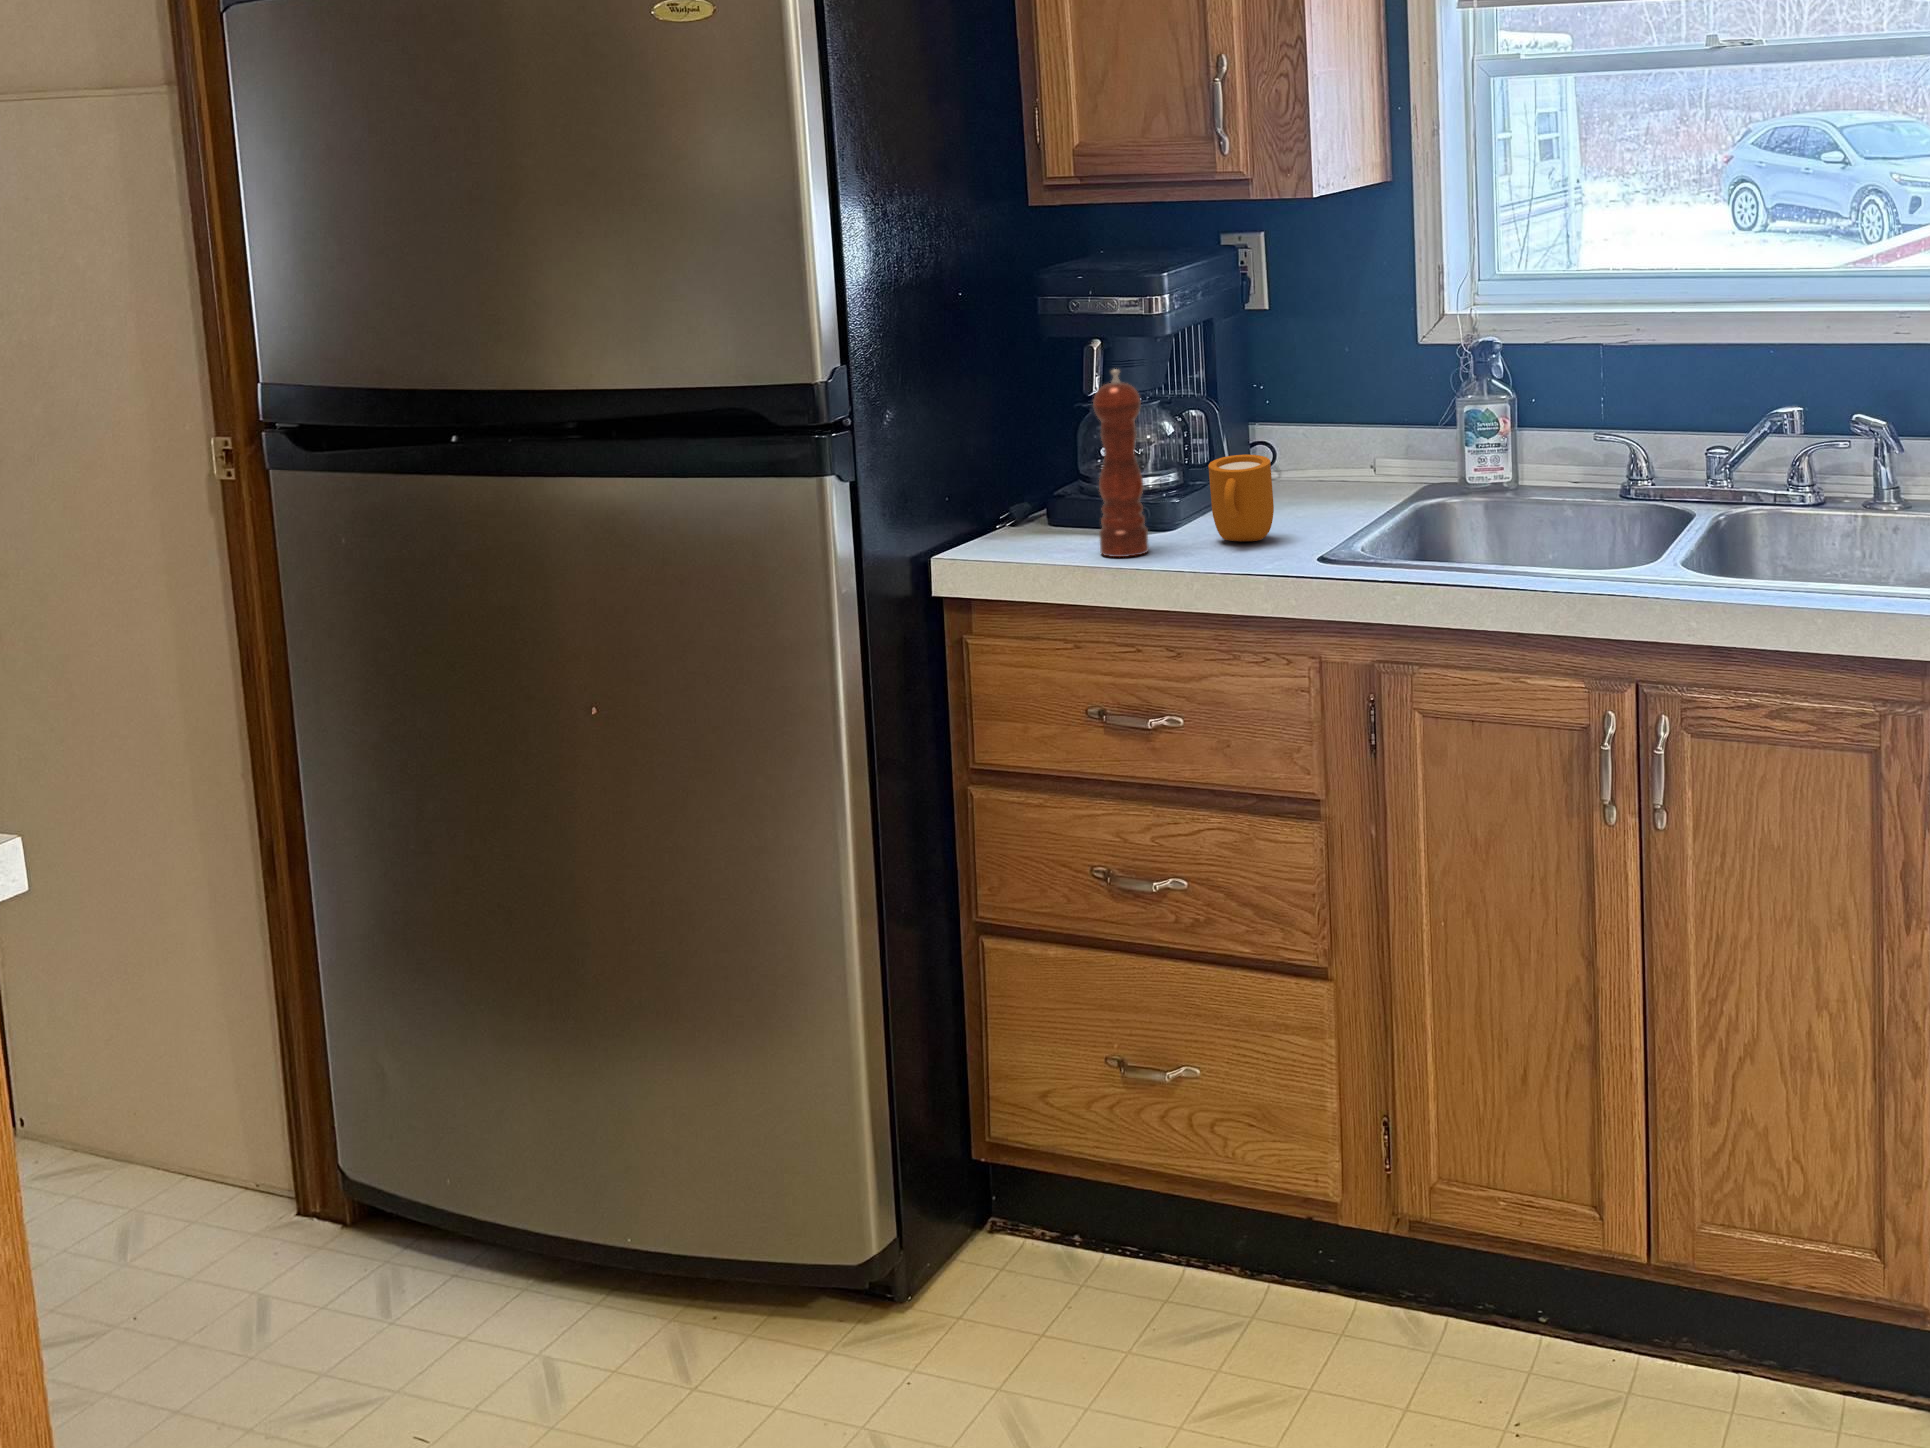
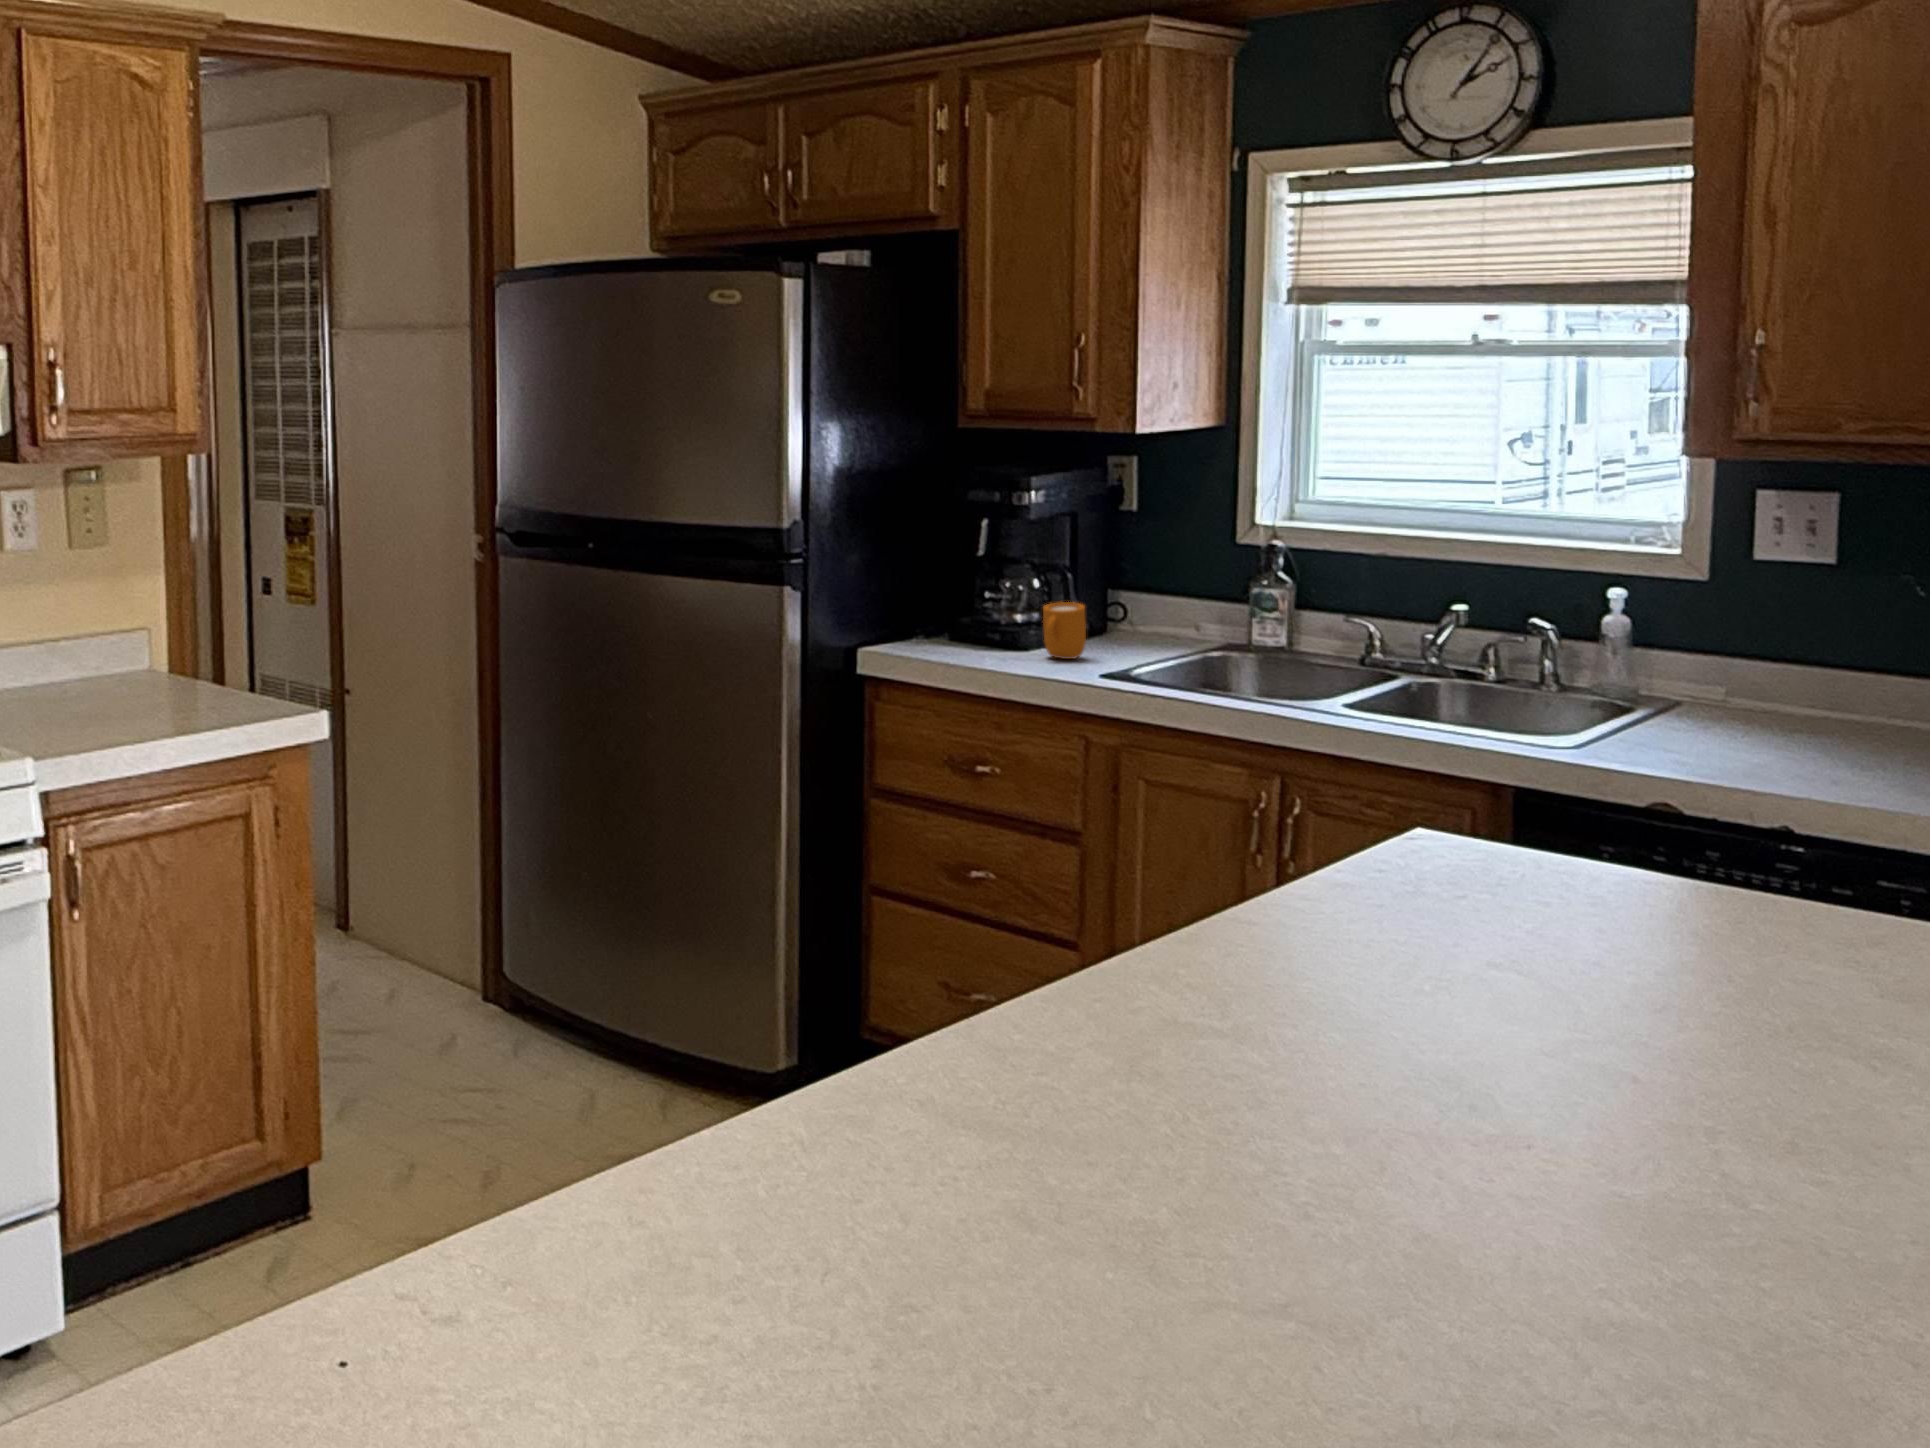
pepper mill: present [1093,369,1149,557] -> none [965,538,999,658]

